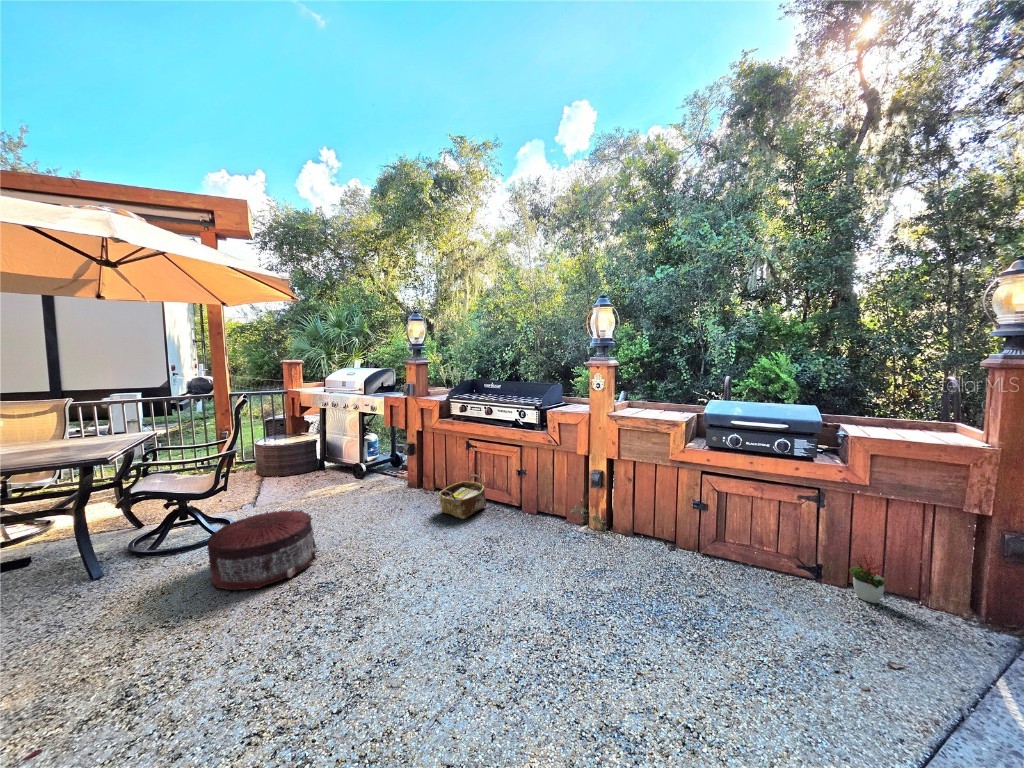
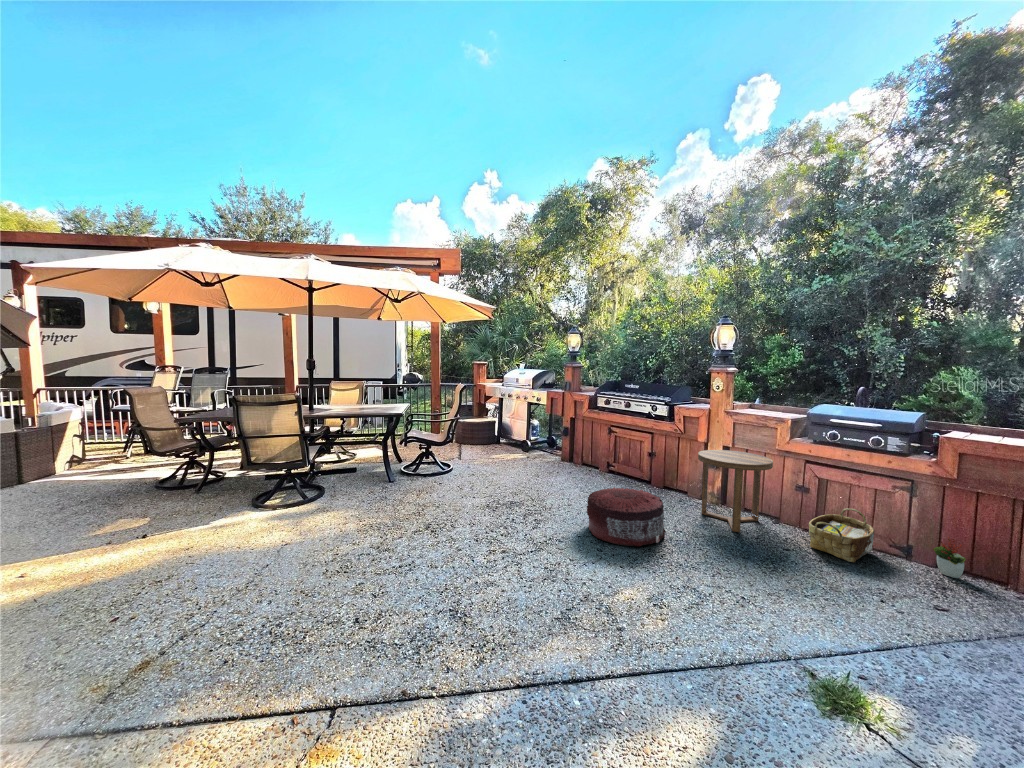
side table: none [582,464,670,576] -> present [698,450,773,532]
woven basket: present [439,475,486,519] -> present [809,508,874,562]
pouf: present [207,510,316,590] -> present [587,487,666,547]

